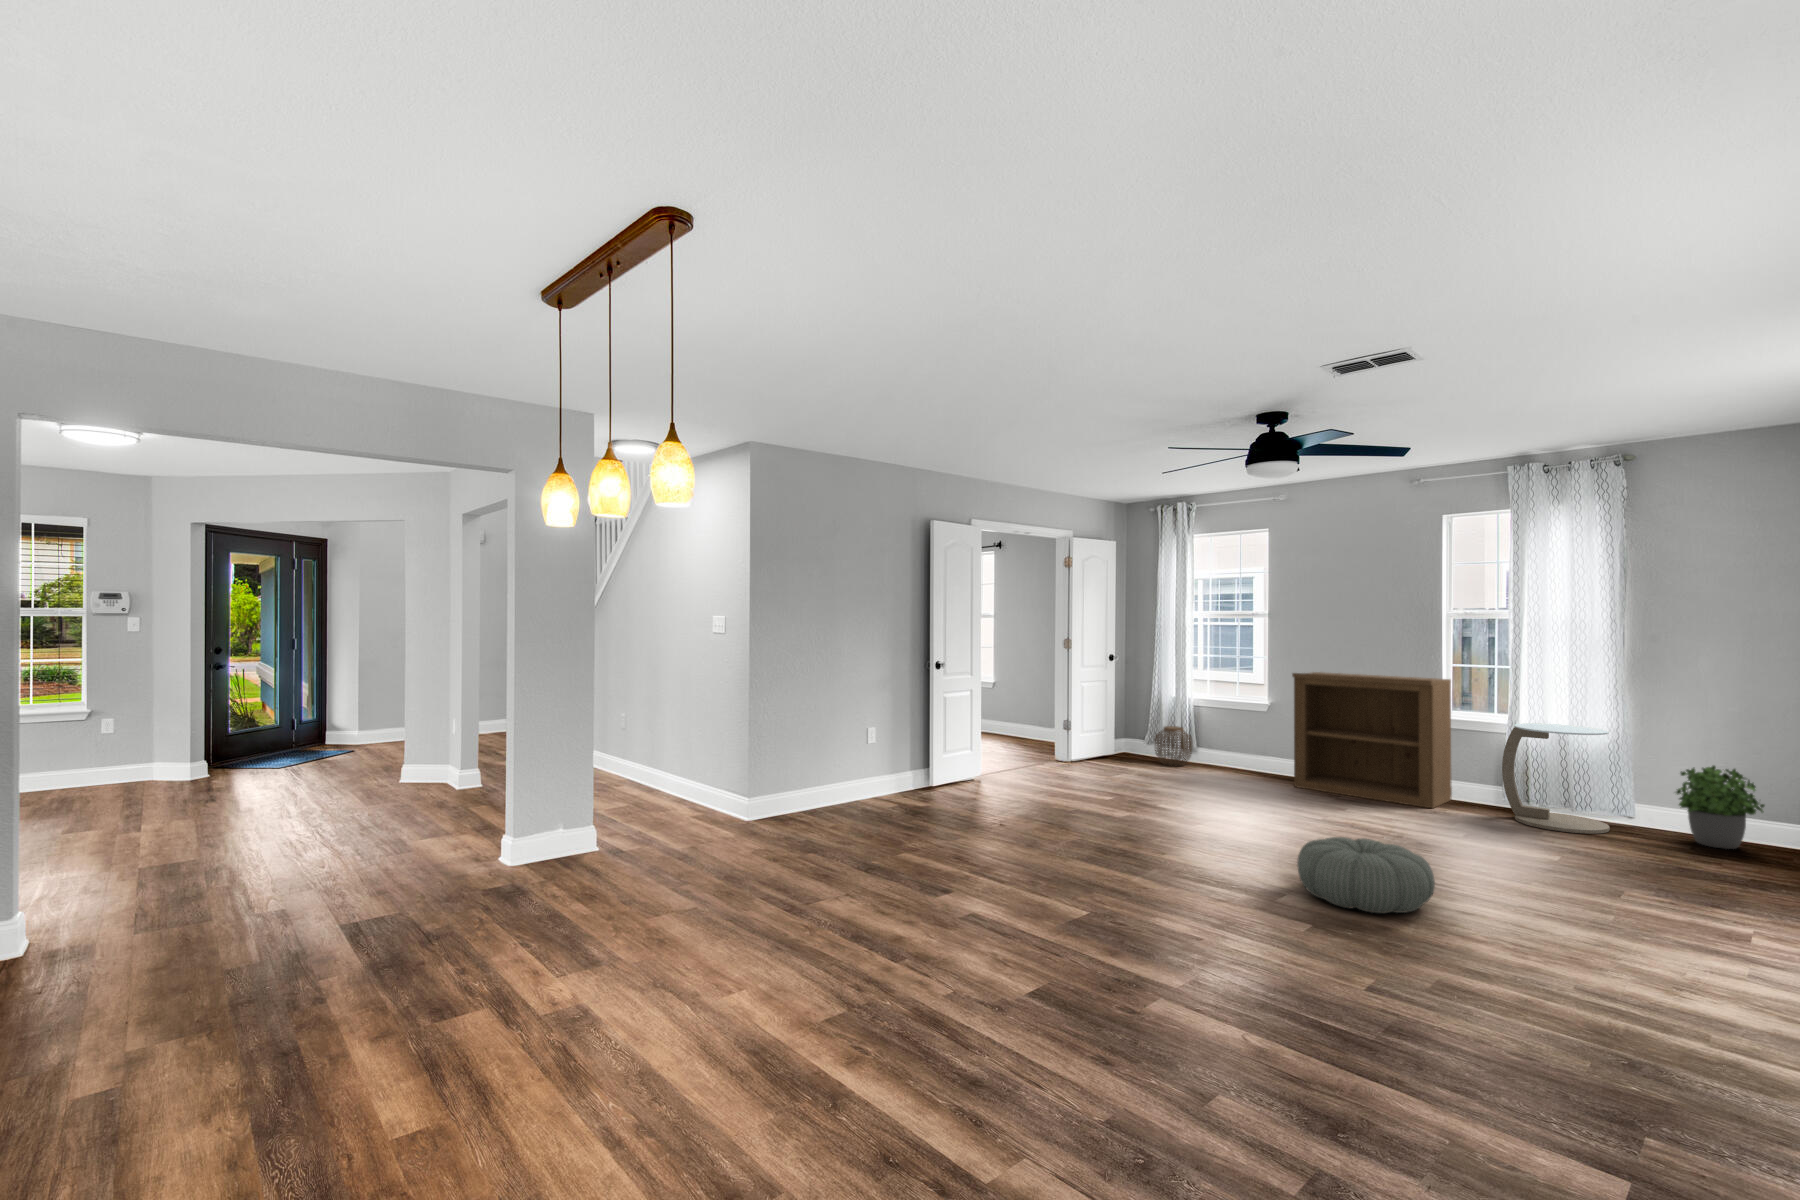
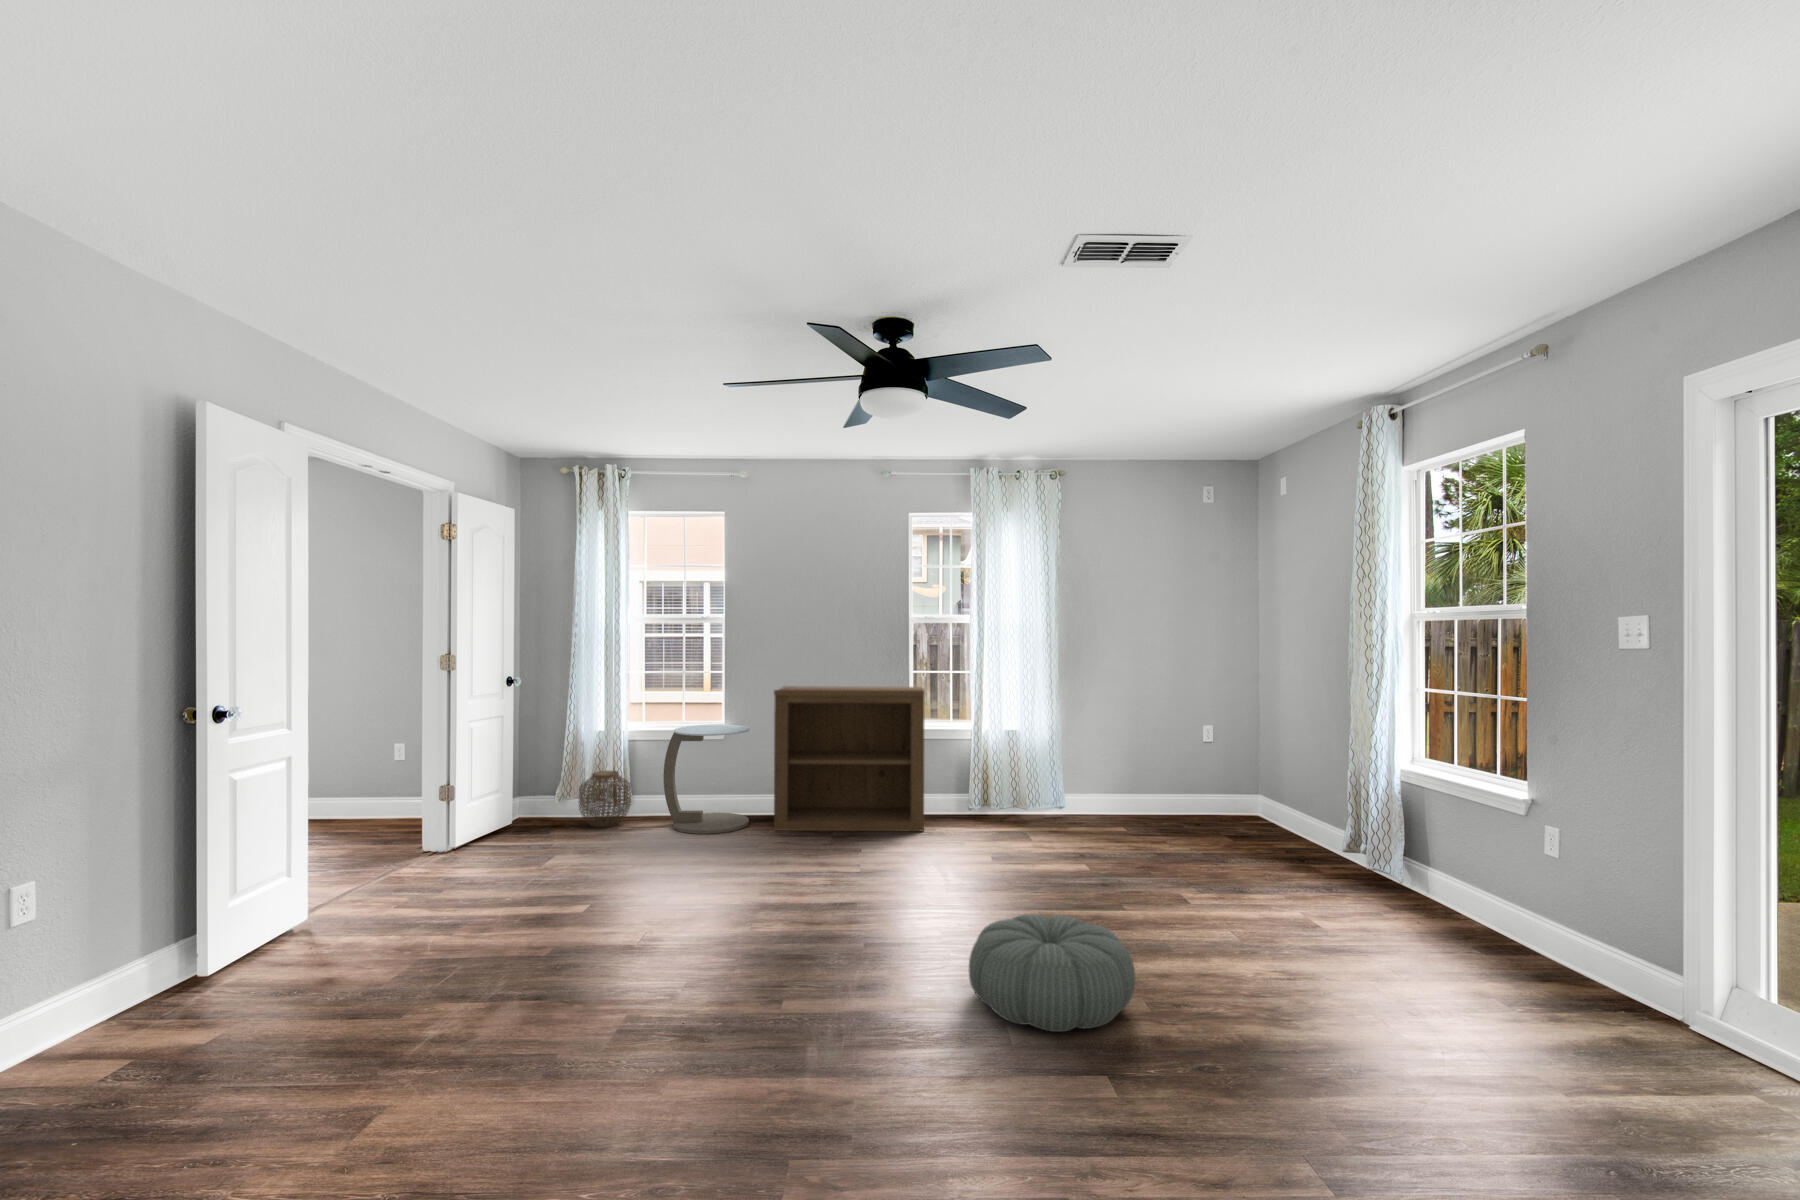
side table: present [1502,723,1610,834] -> present [663,724,749,834]
potted plant: present [1676,766,1765,849] -> none [1105,752,1169,826]

